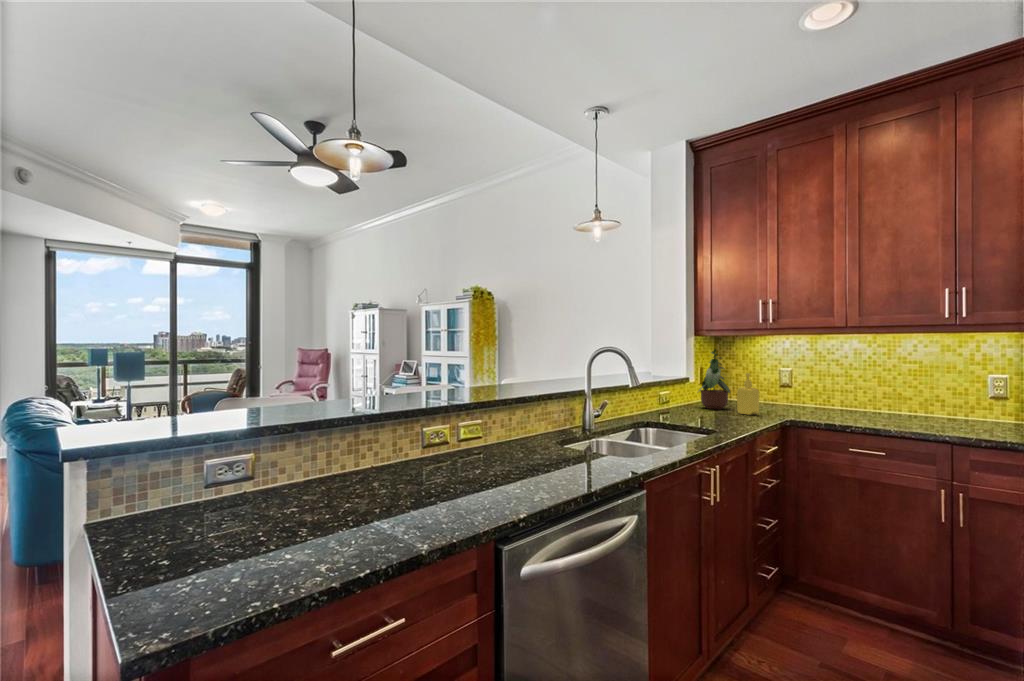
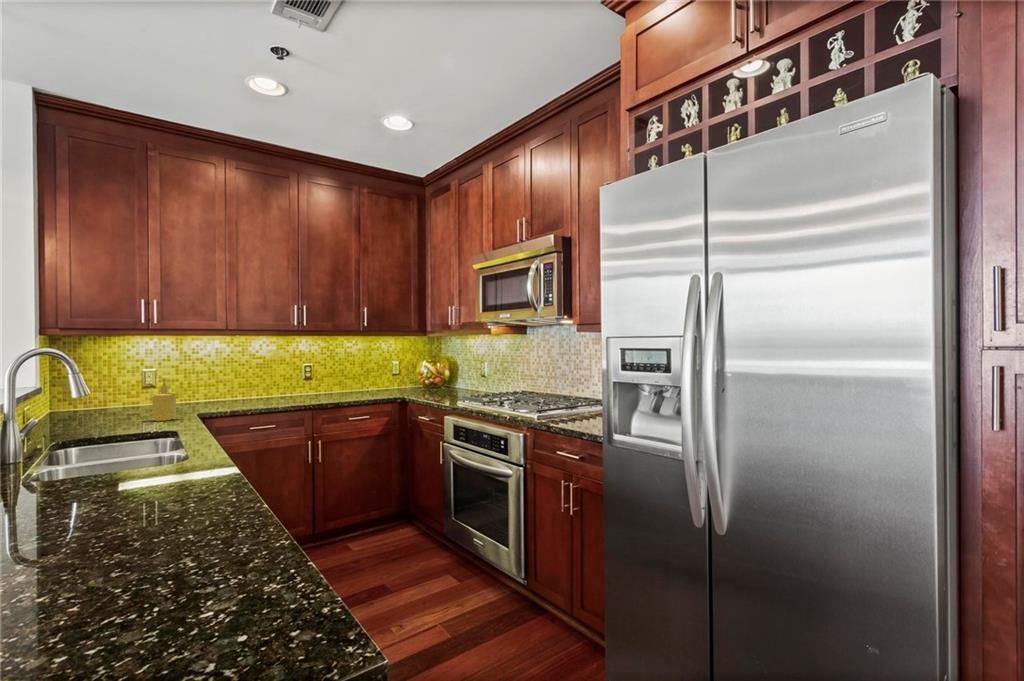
potted plant: present [699,349,730,409] -> none [80,354,132,423]

